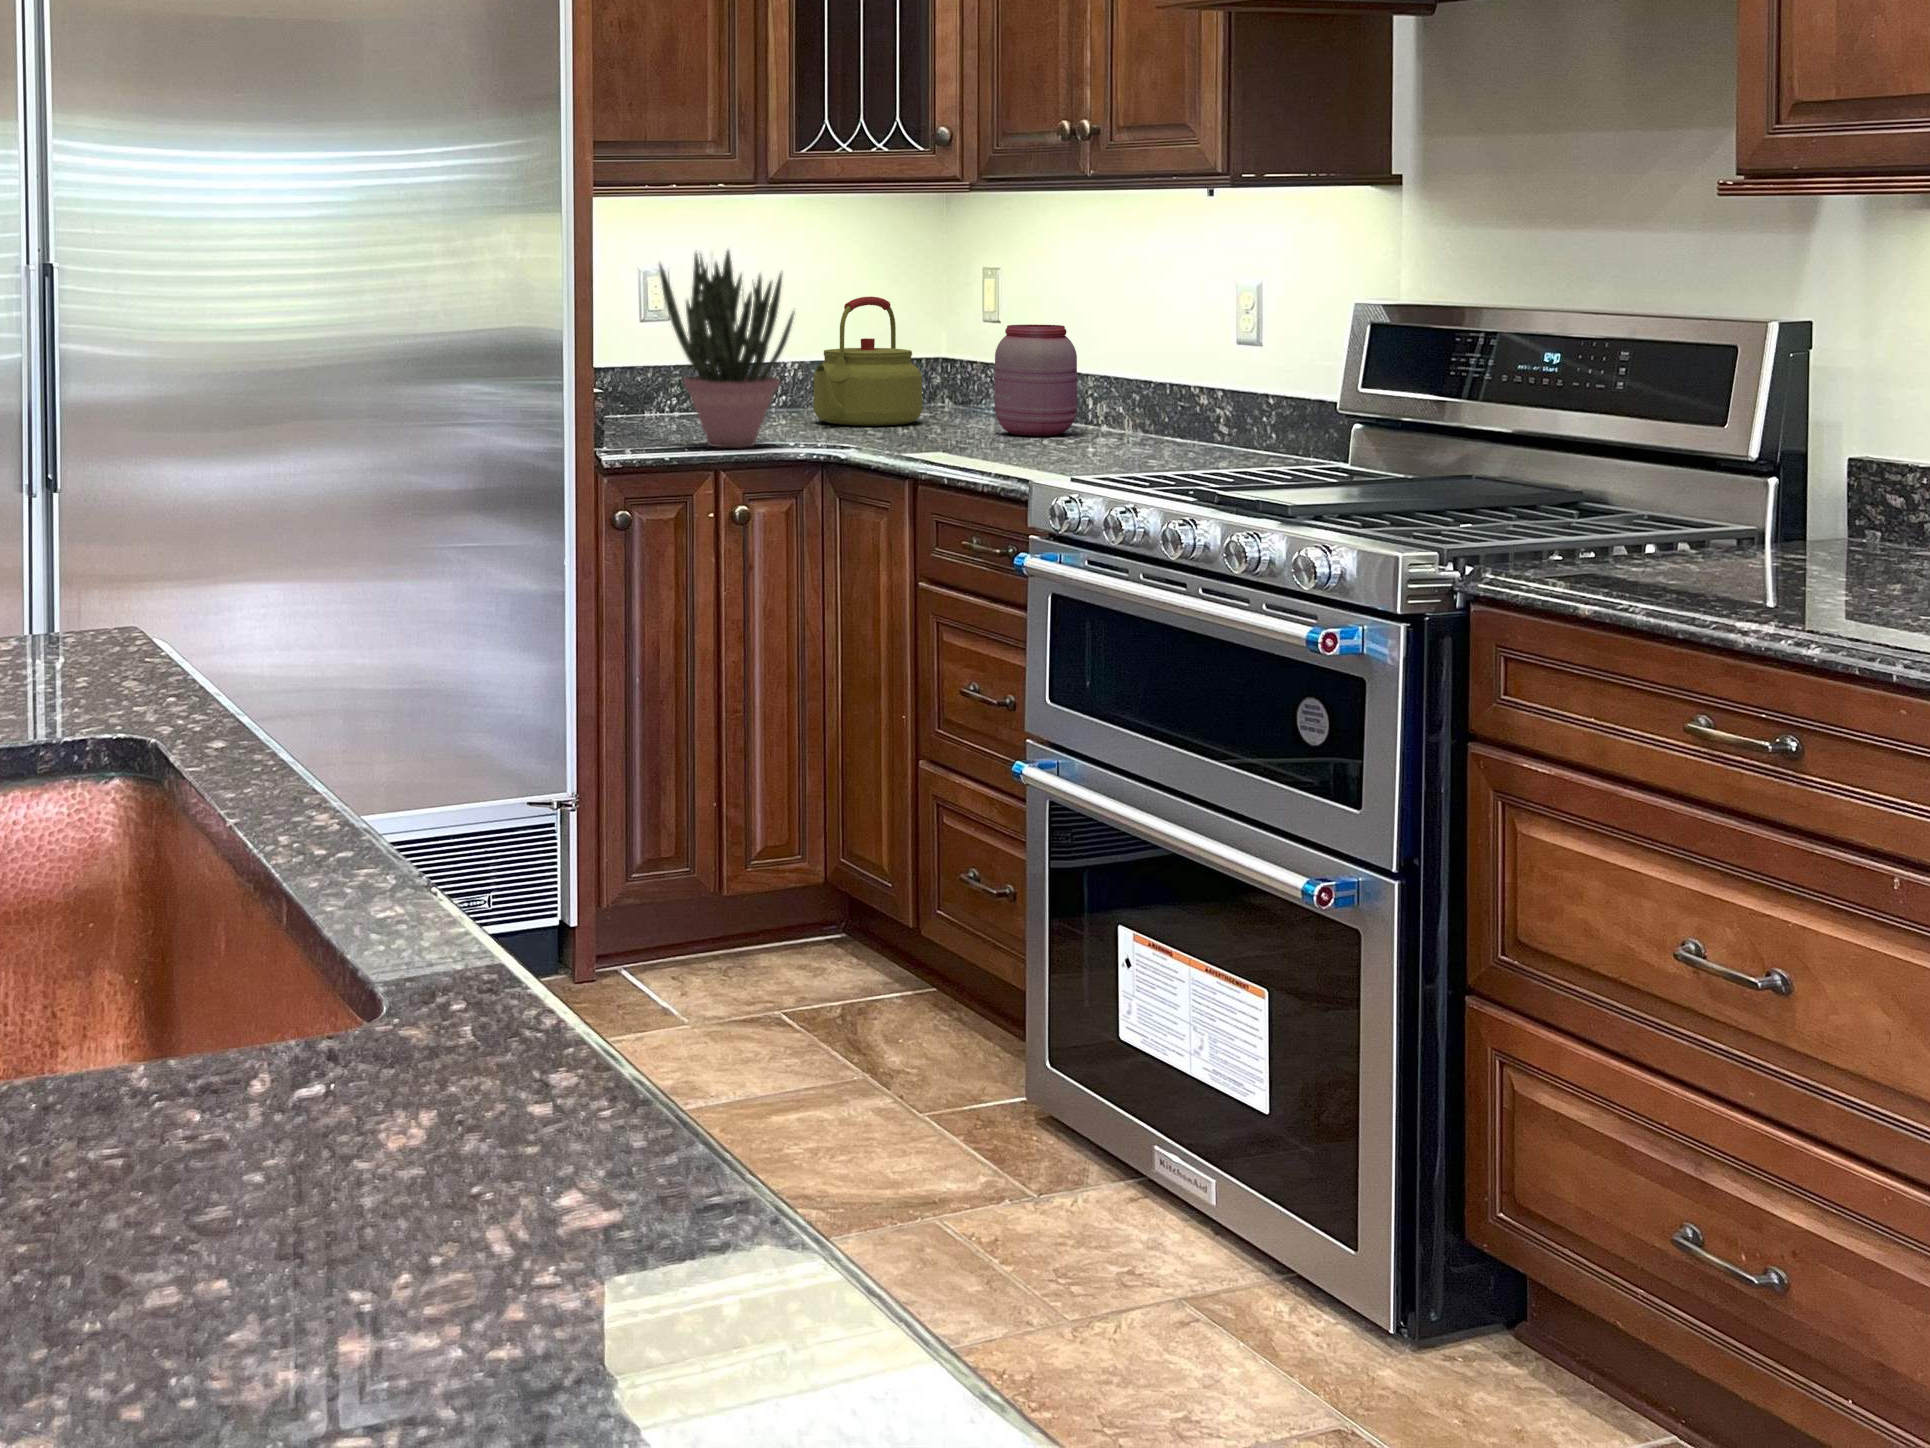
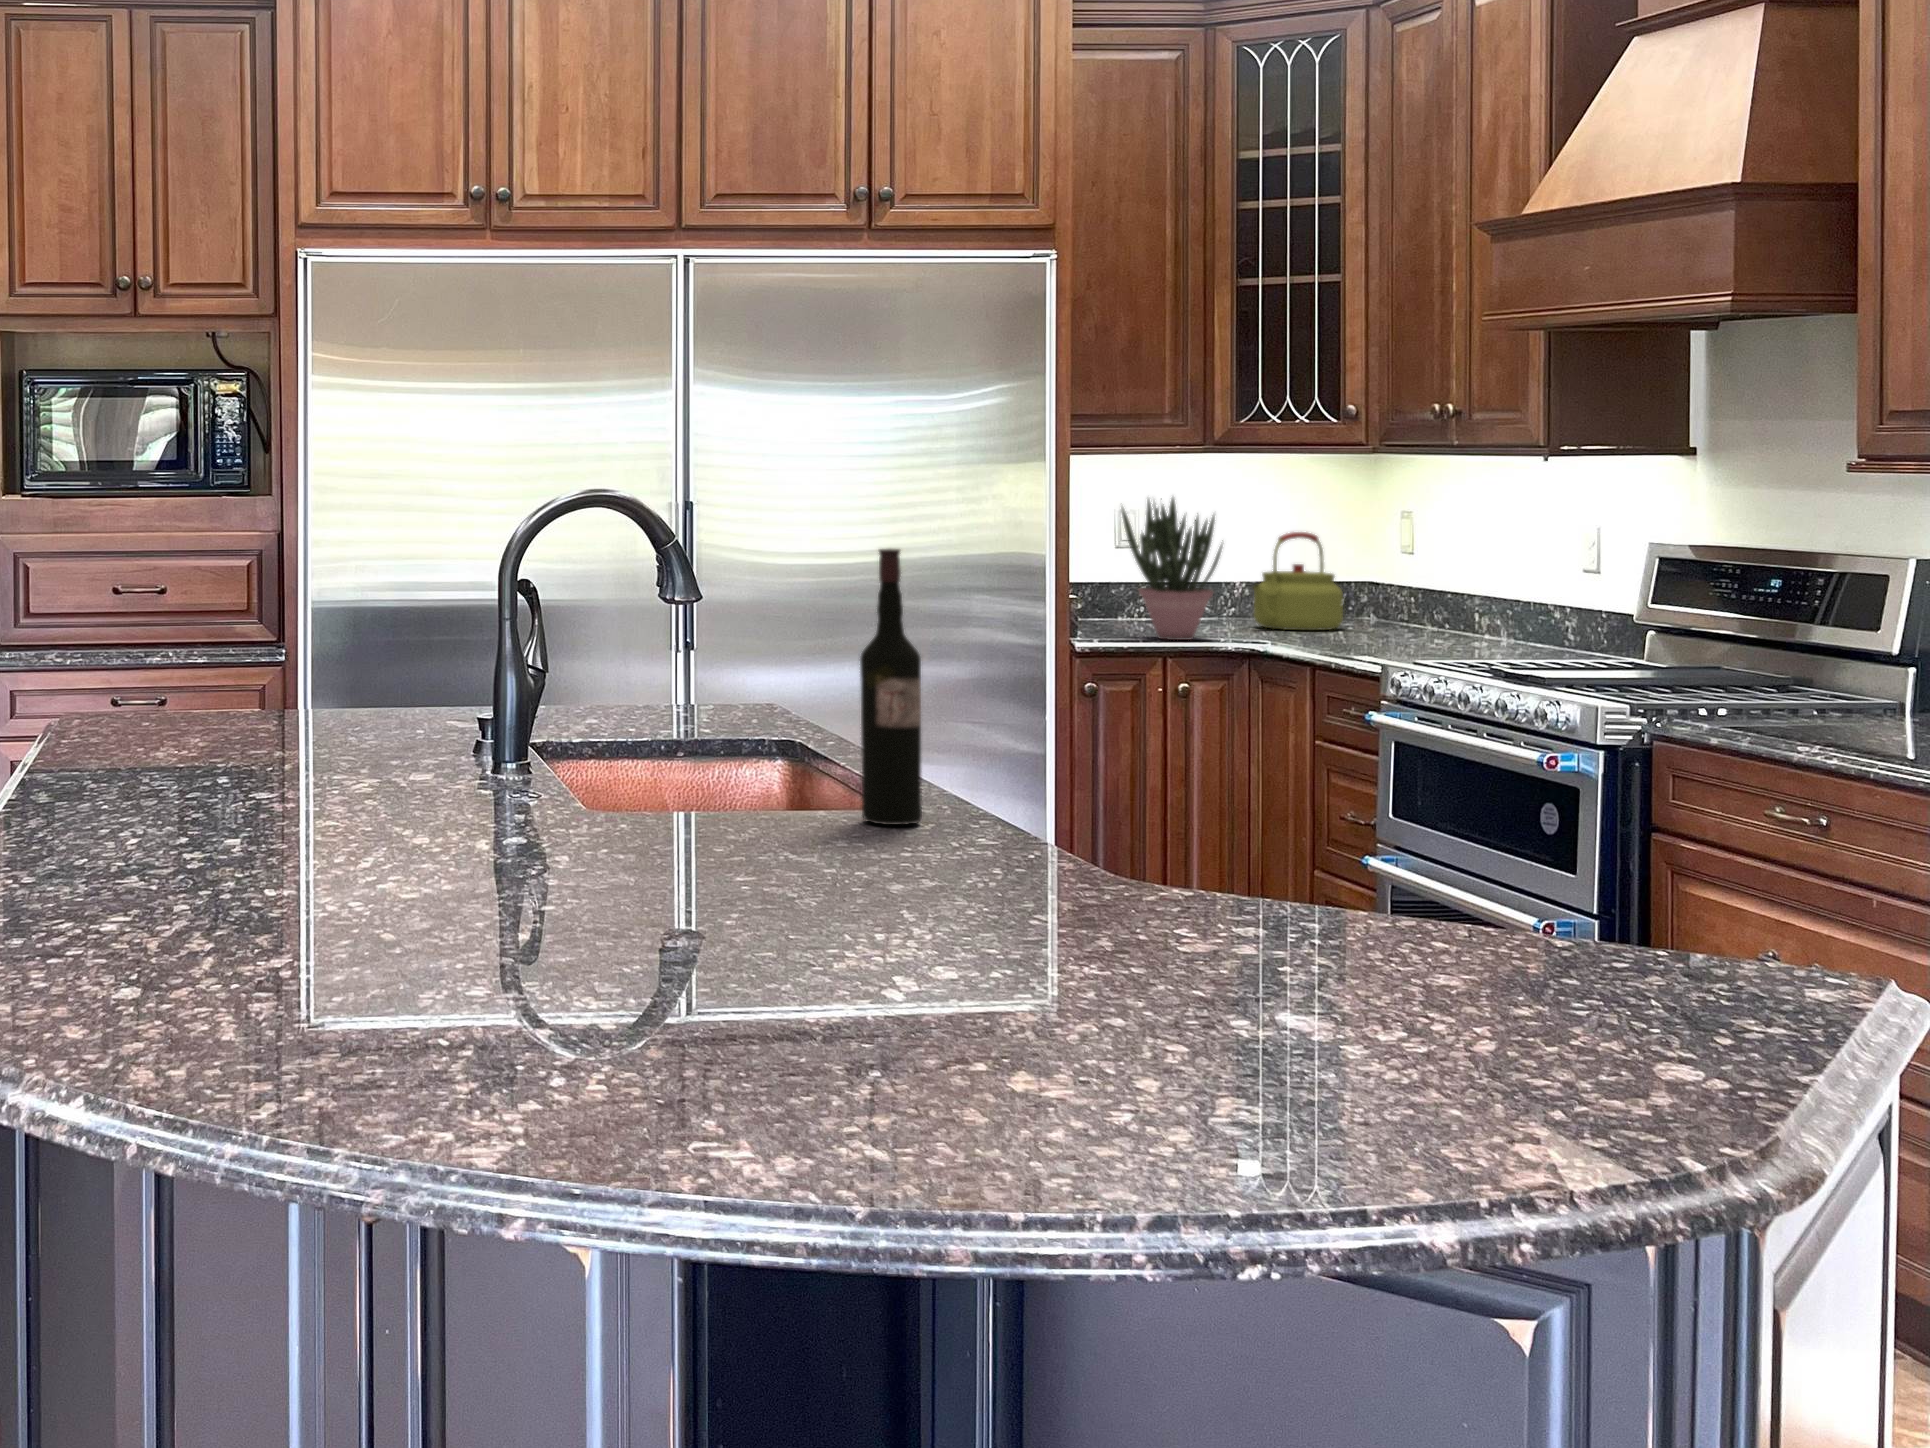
jar: present [995,325,1077,436] -> none [1394,555,1462,640]
wine bottle: none [255,365,467,1334] -> present [860,549,922,825]

